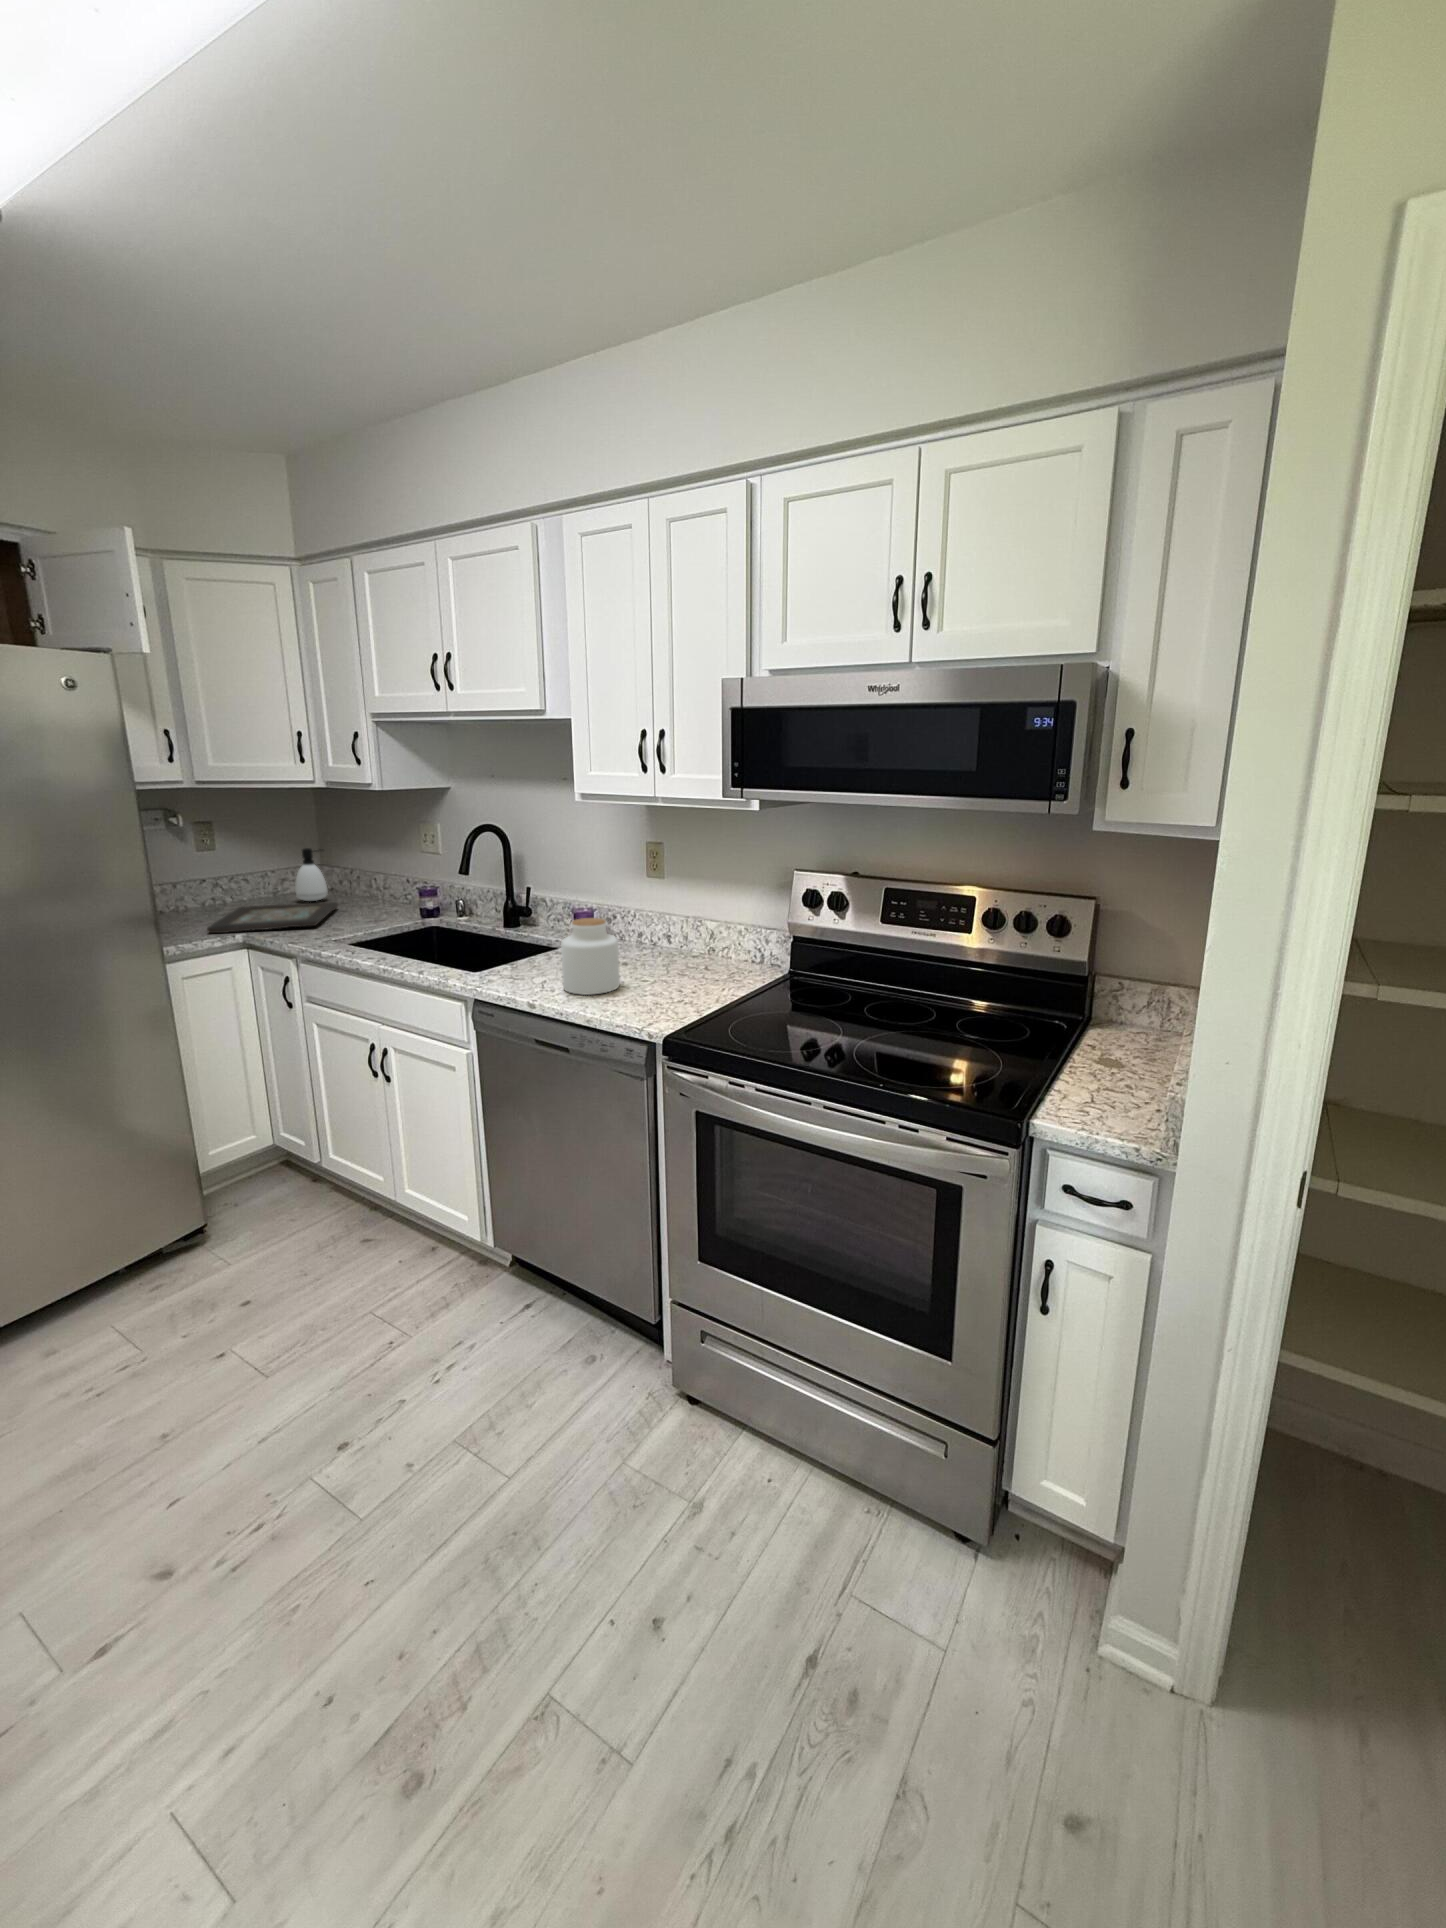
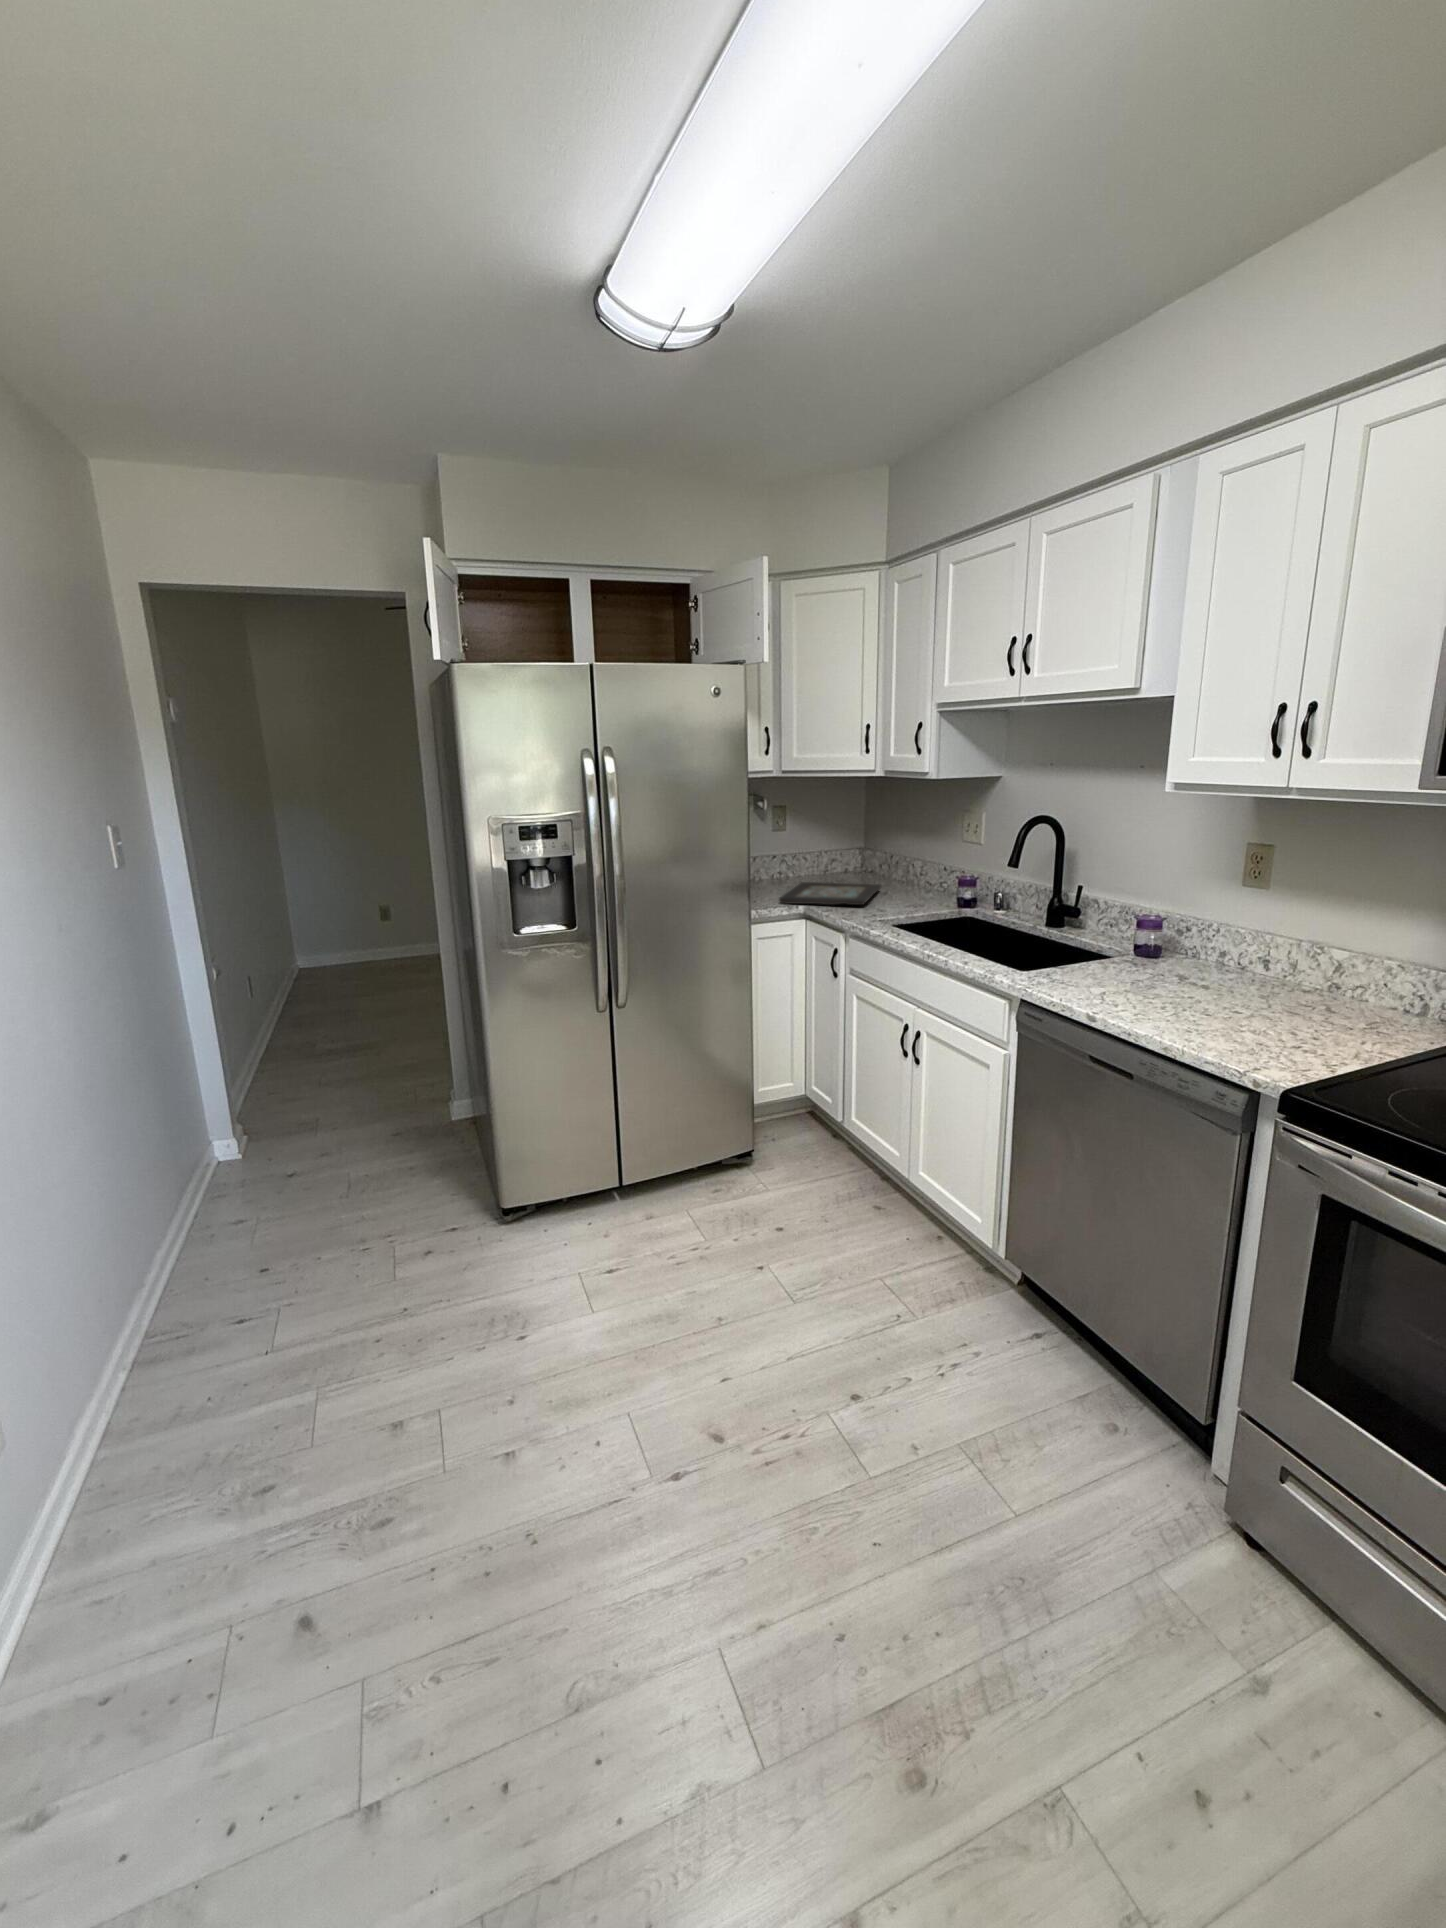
soap dispenser: present [295,848,328,901] -> none [845,833,873,882]
jar: present [561,918,620,995] -> none [1129,928,1210,1019]

